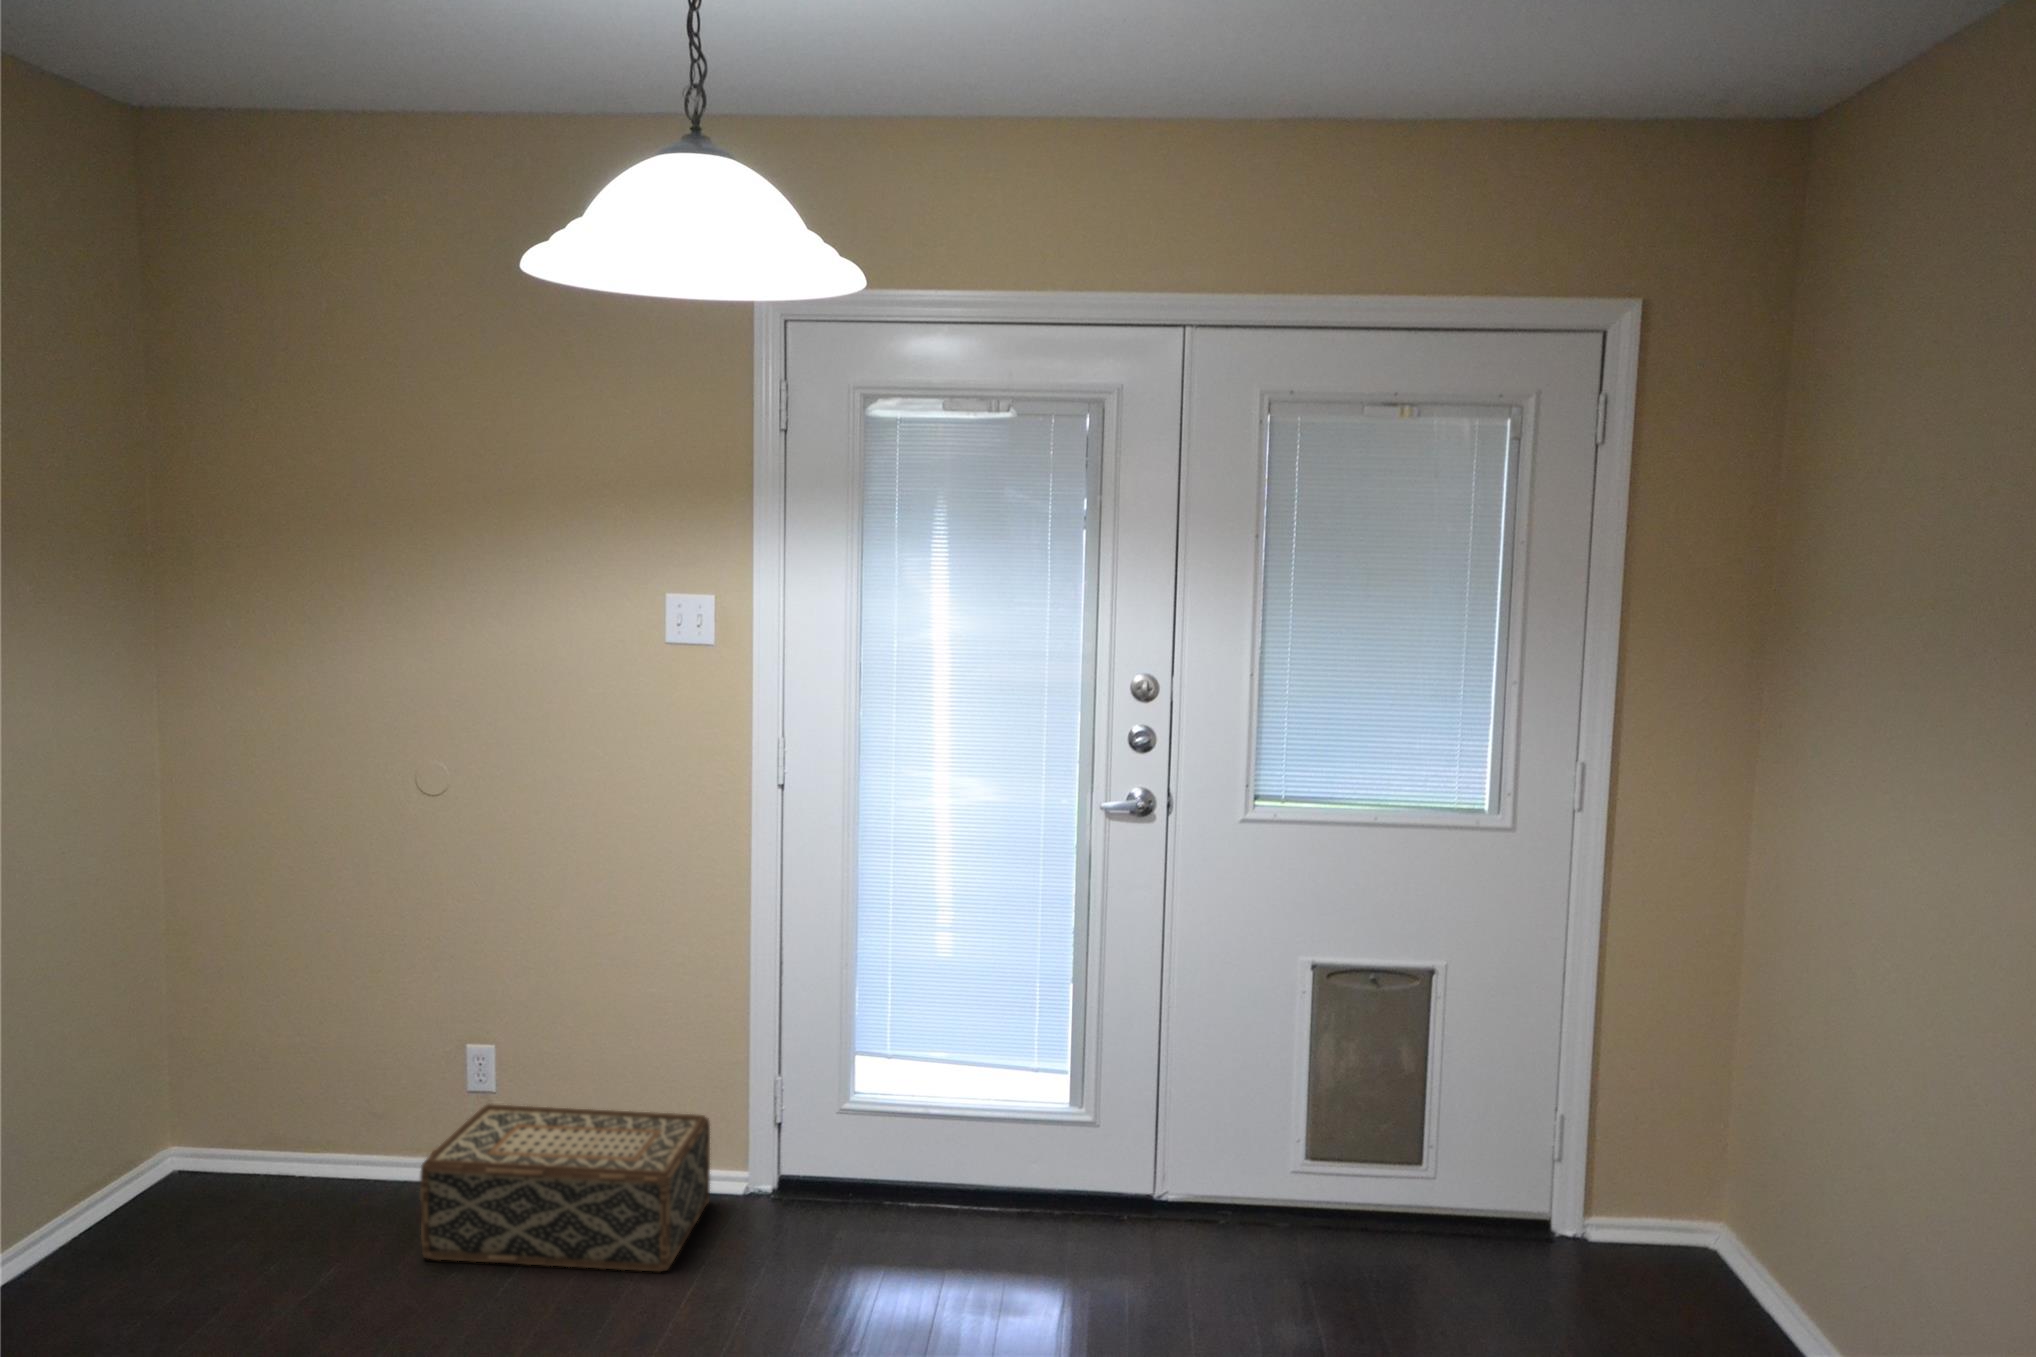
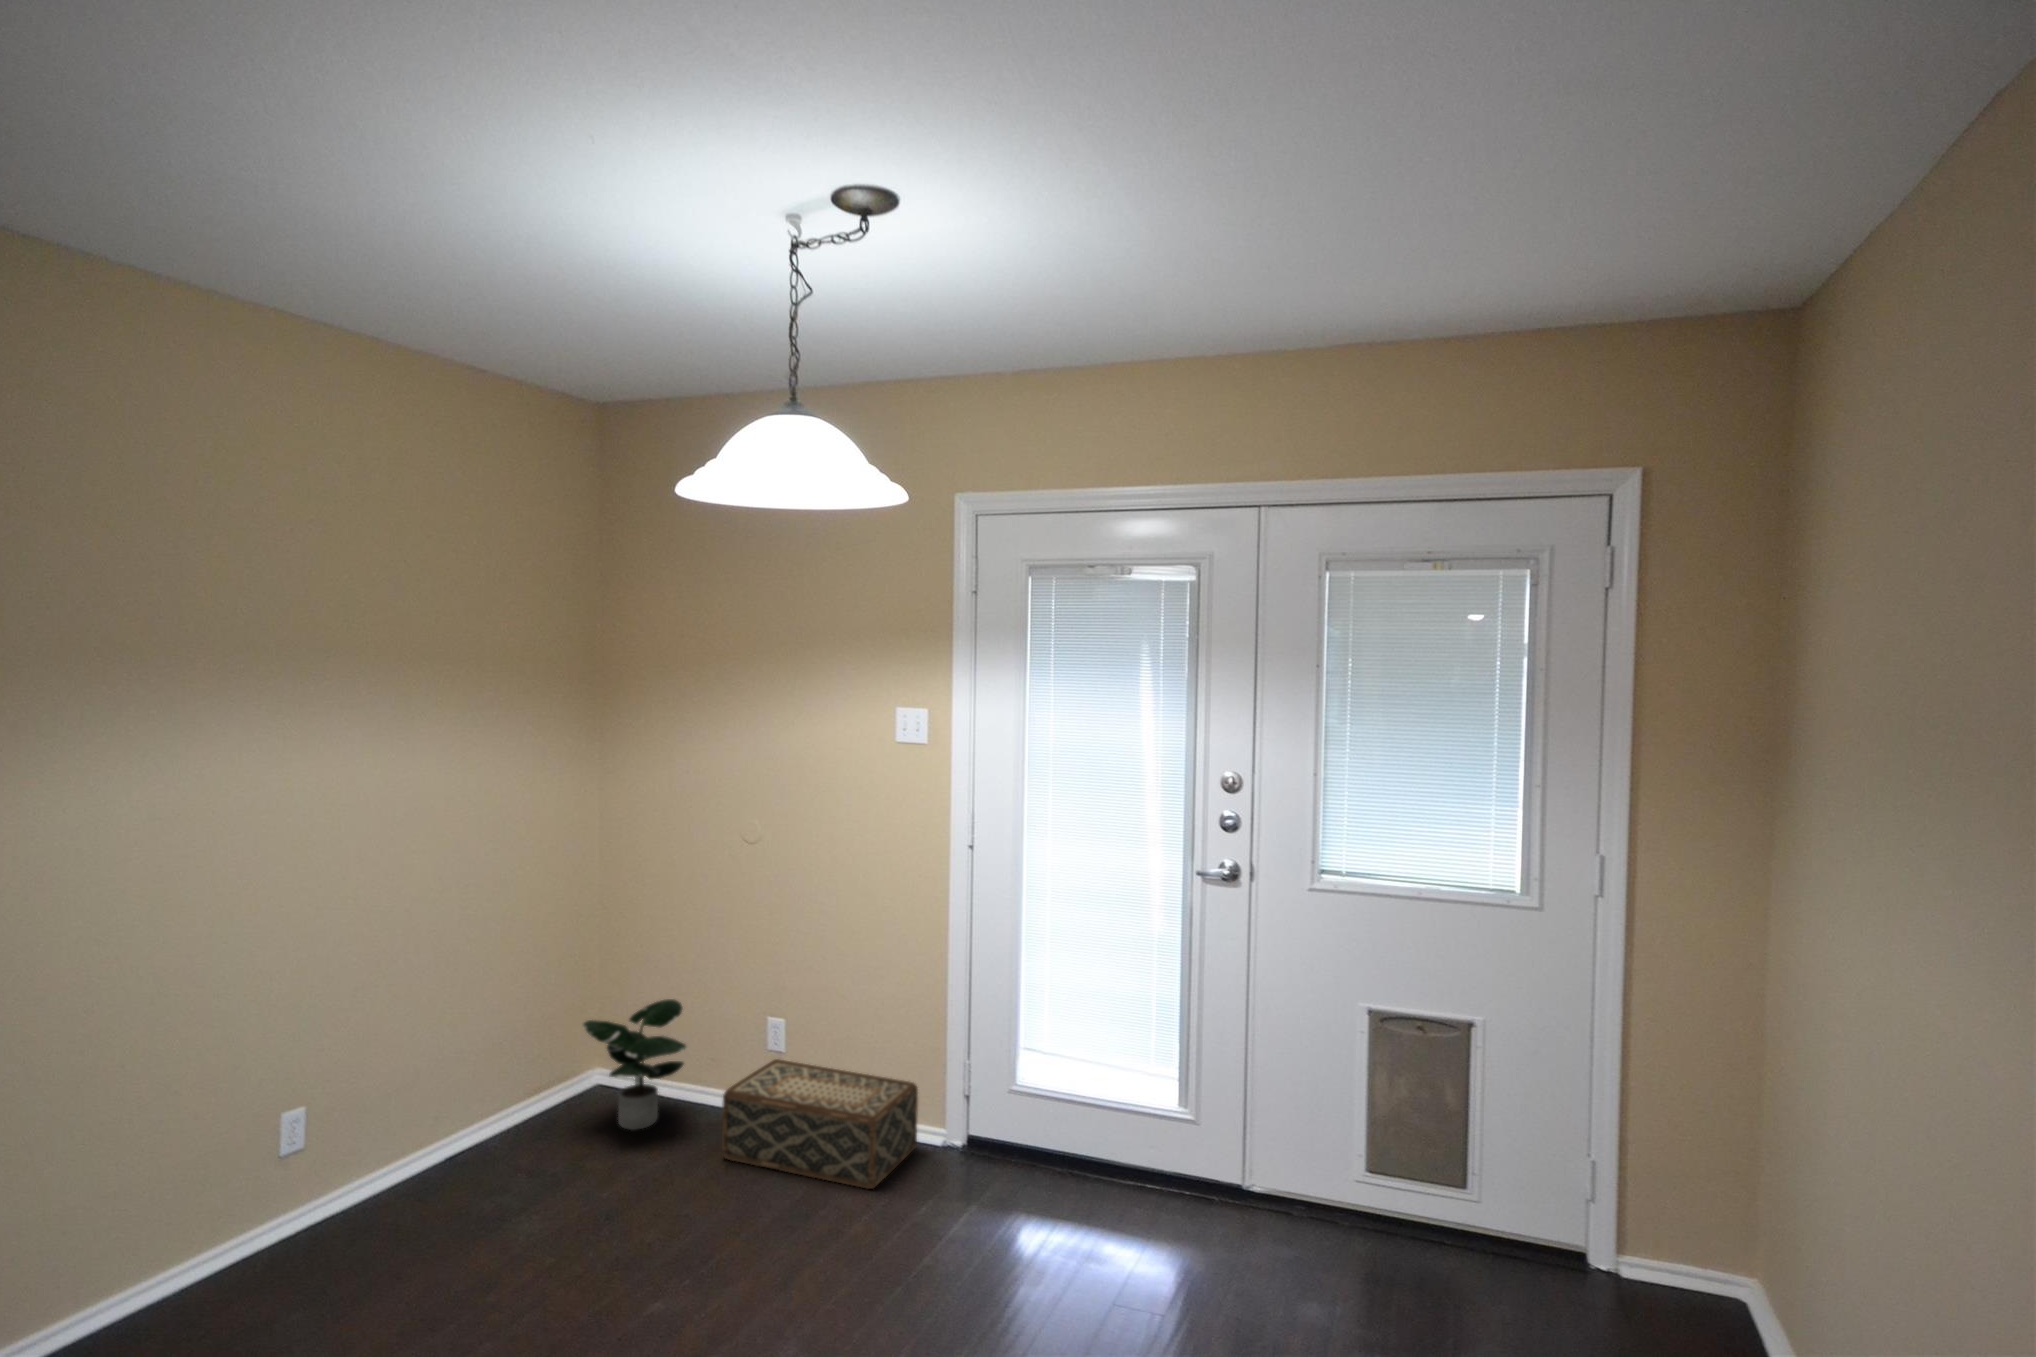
potted plant: none [167,1034,348,1235] -> present [584,999,686,1130]

